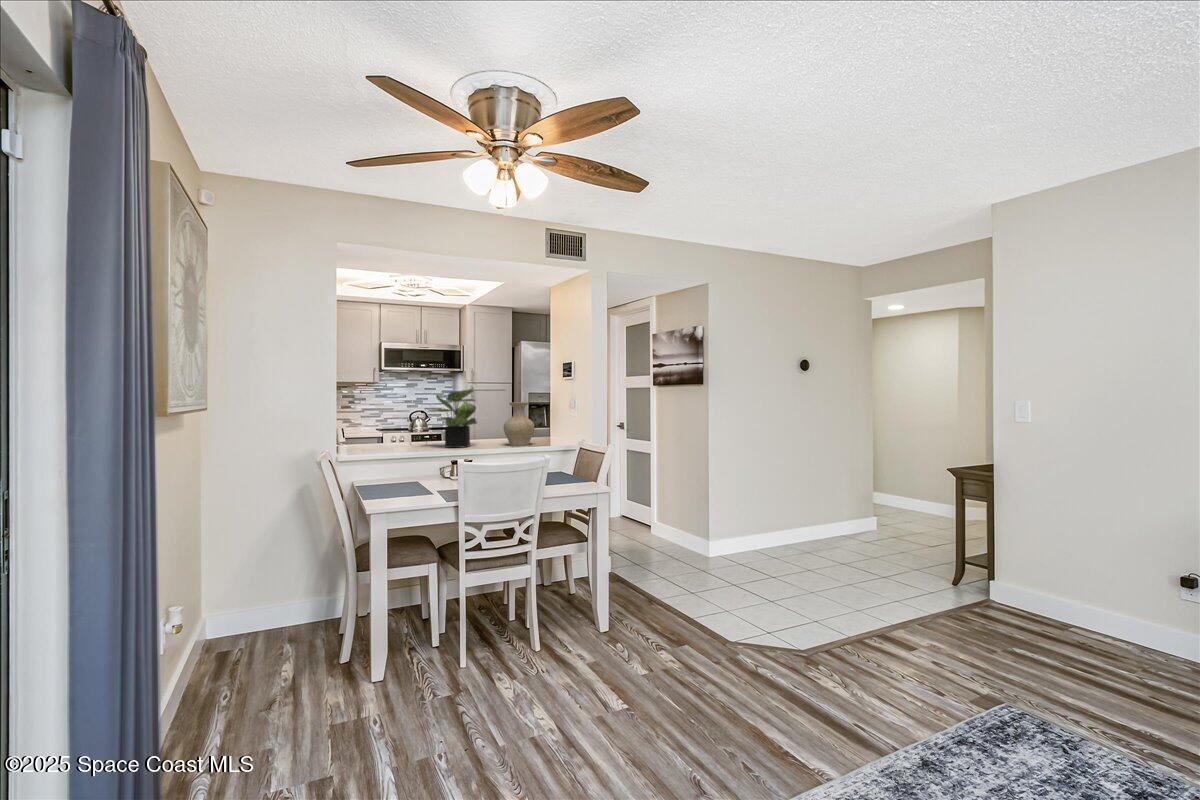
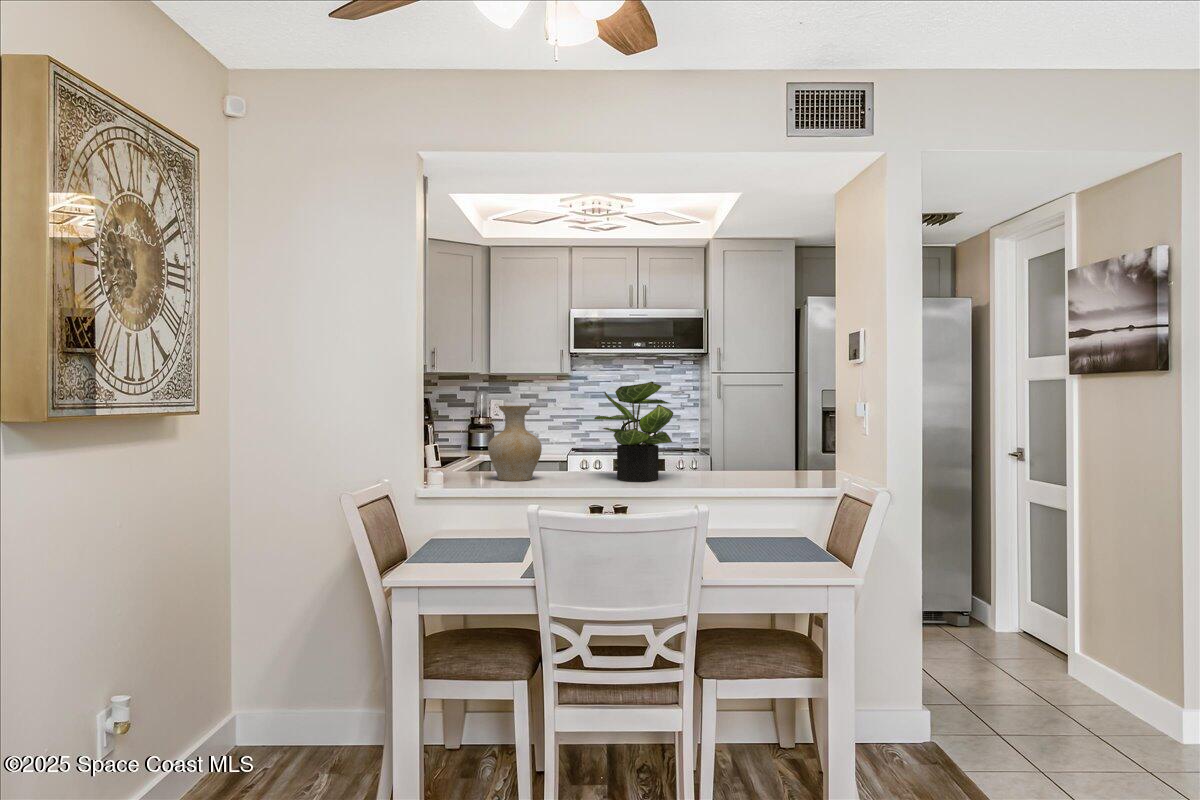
vase: present [504,402,535,446] -> present [488,406,542,481]

